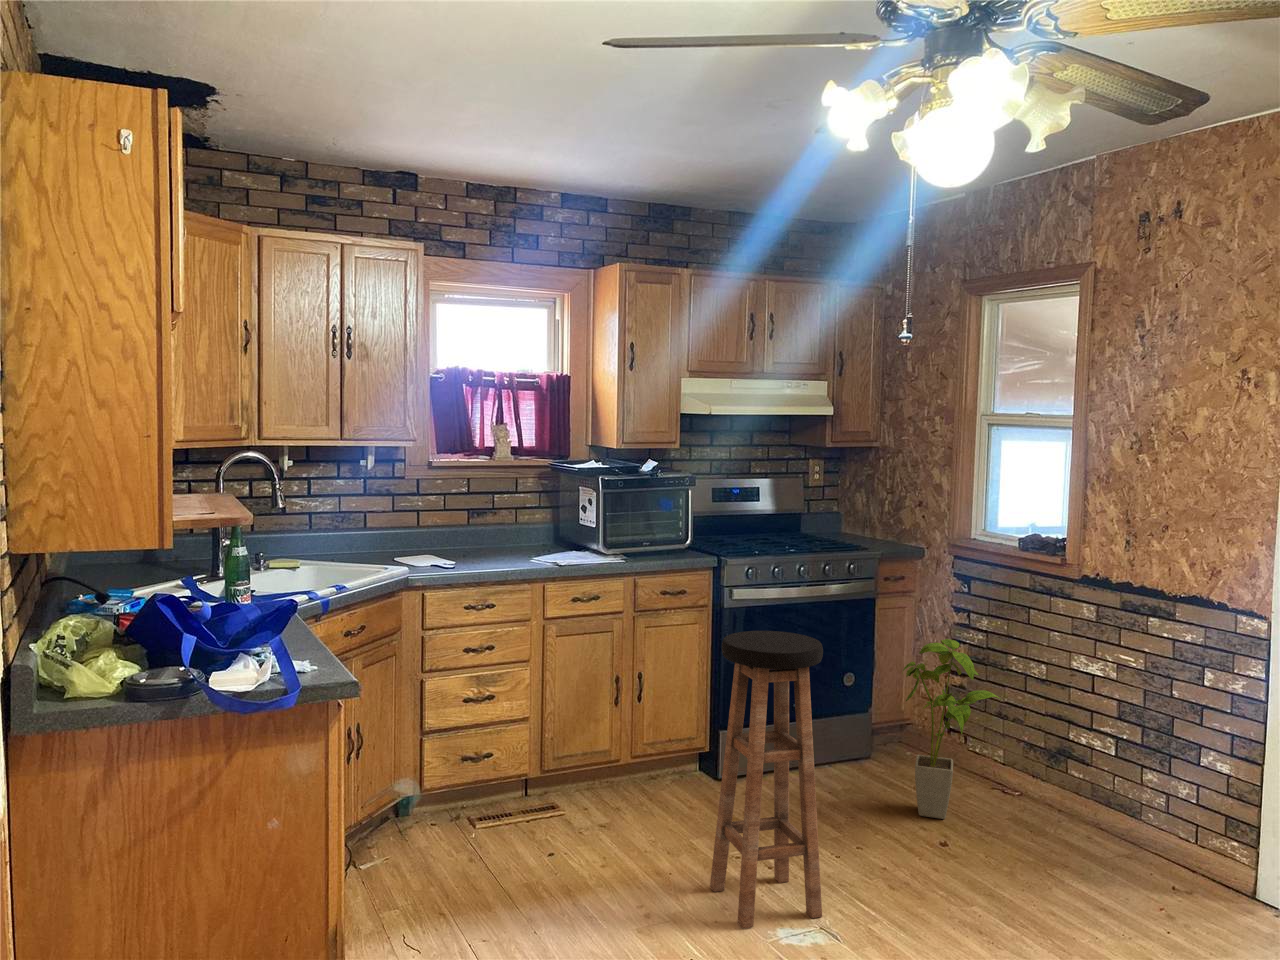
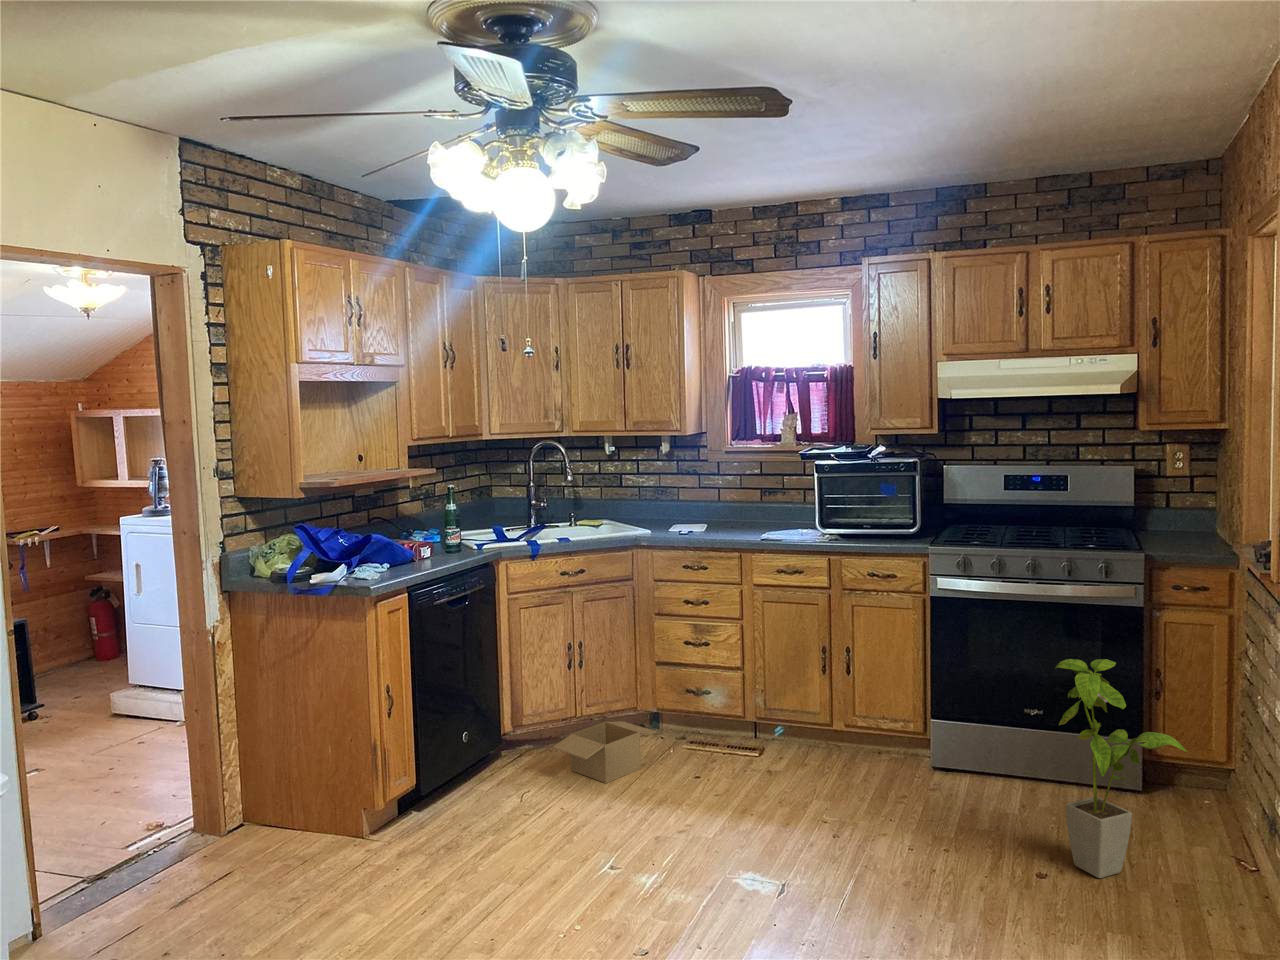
bar stool: present [710,631,823,928] -> none [722,604,828,889]
cardboard box: none [410,814,484,897] -> present [553,721,656,783]

